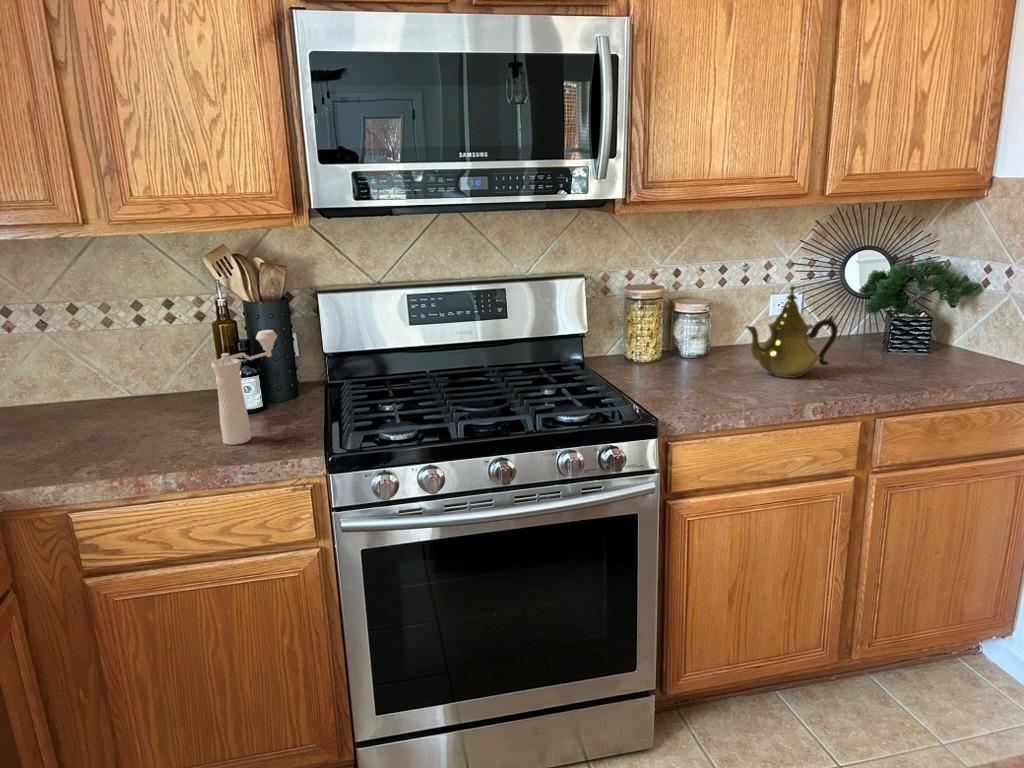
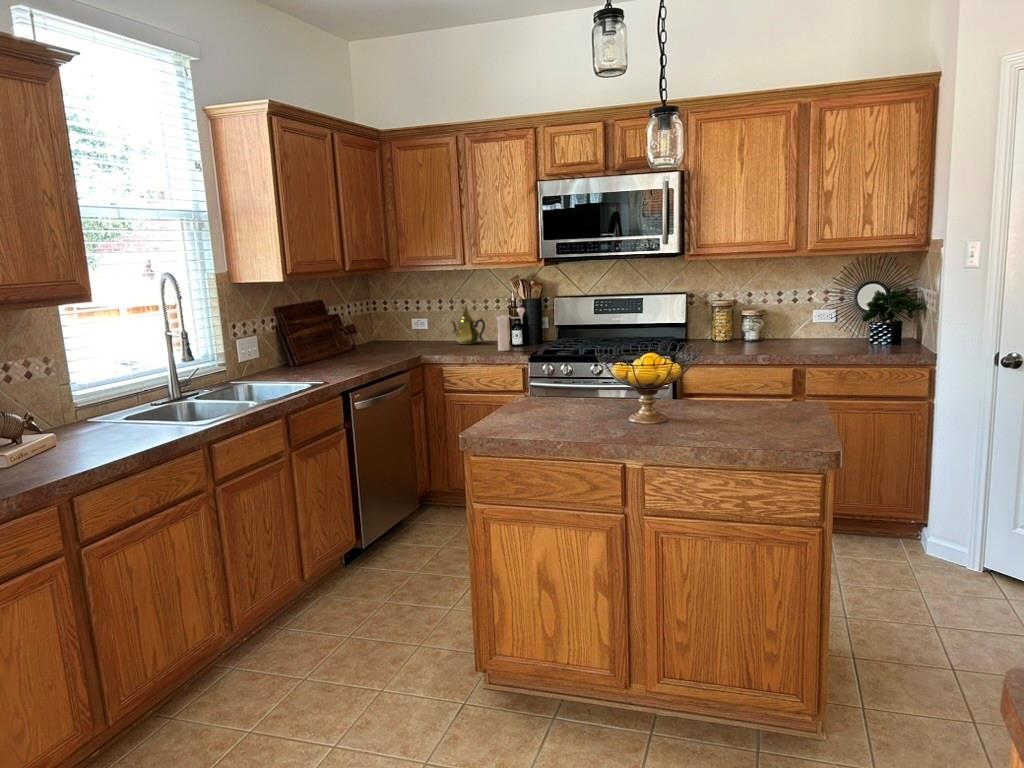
teapot: present [746,286,838,378] -> present [451,303,485,344]

